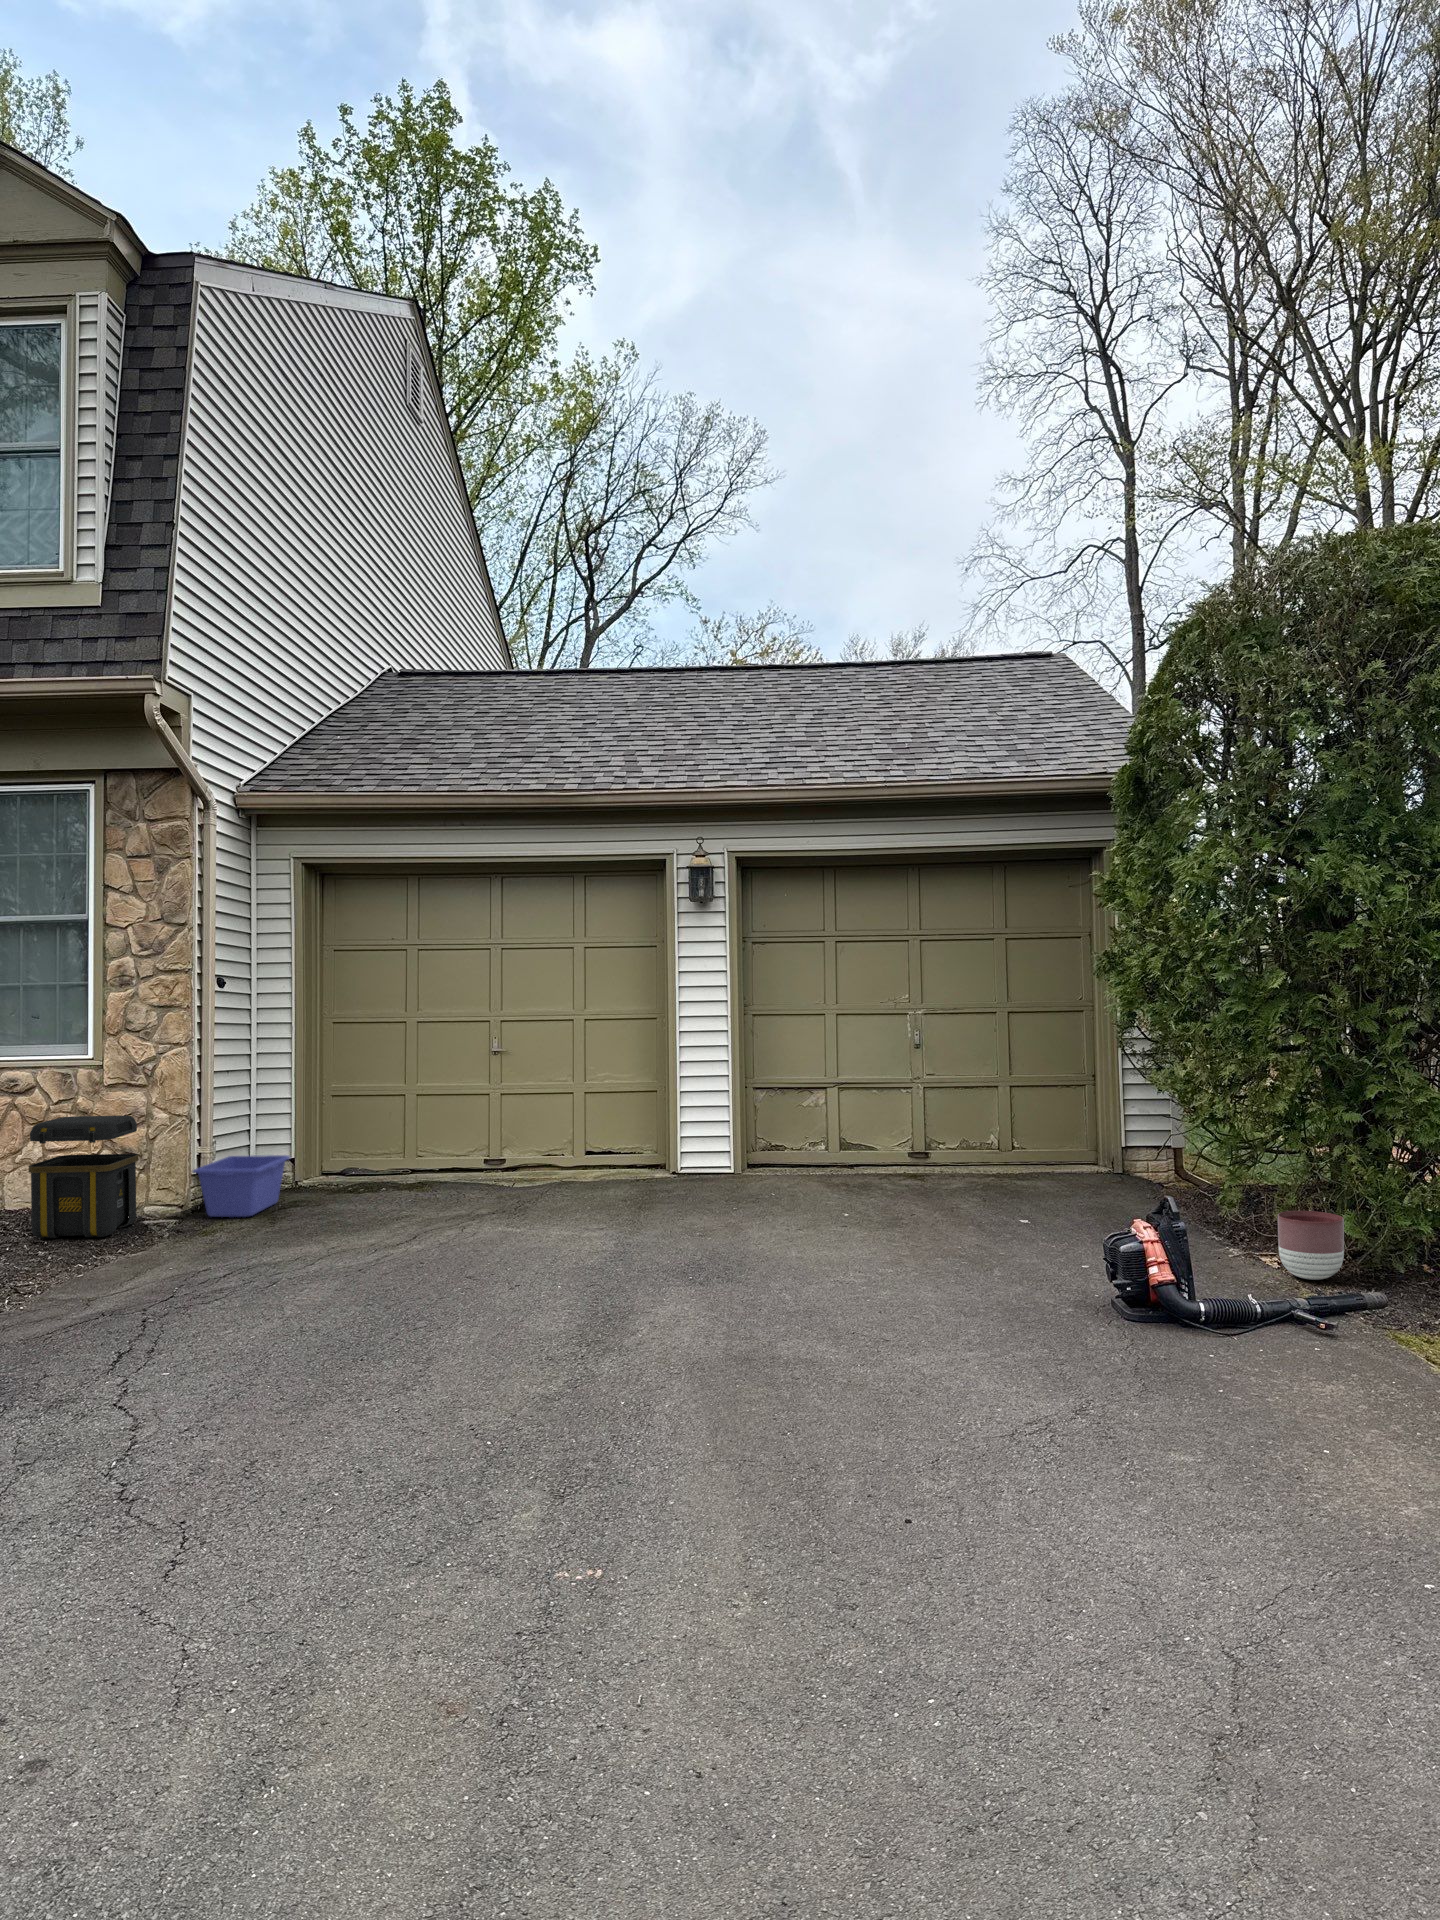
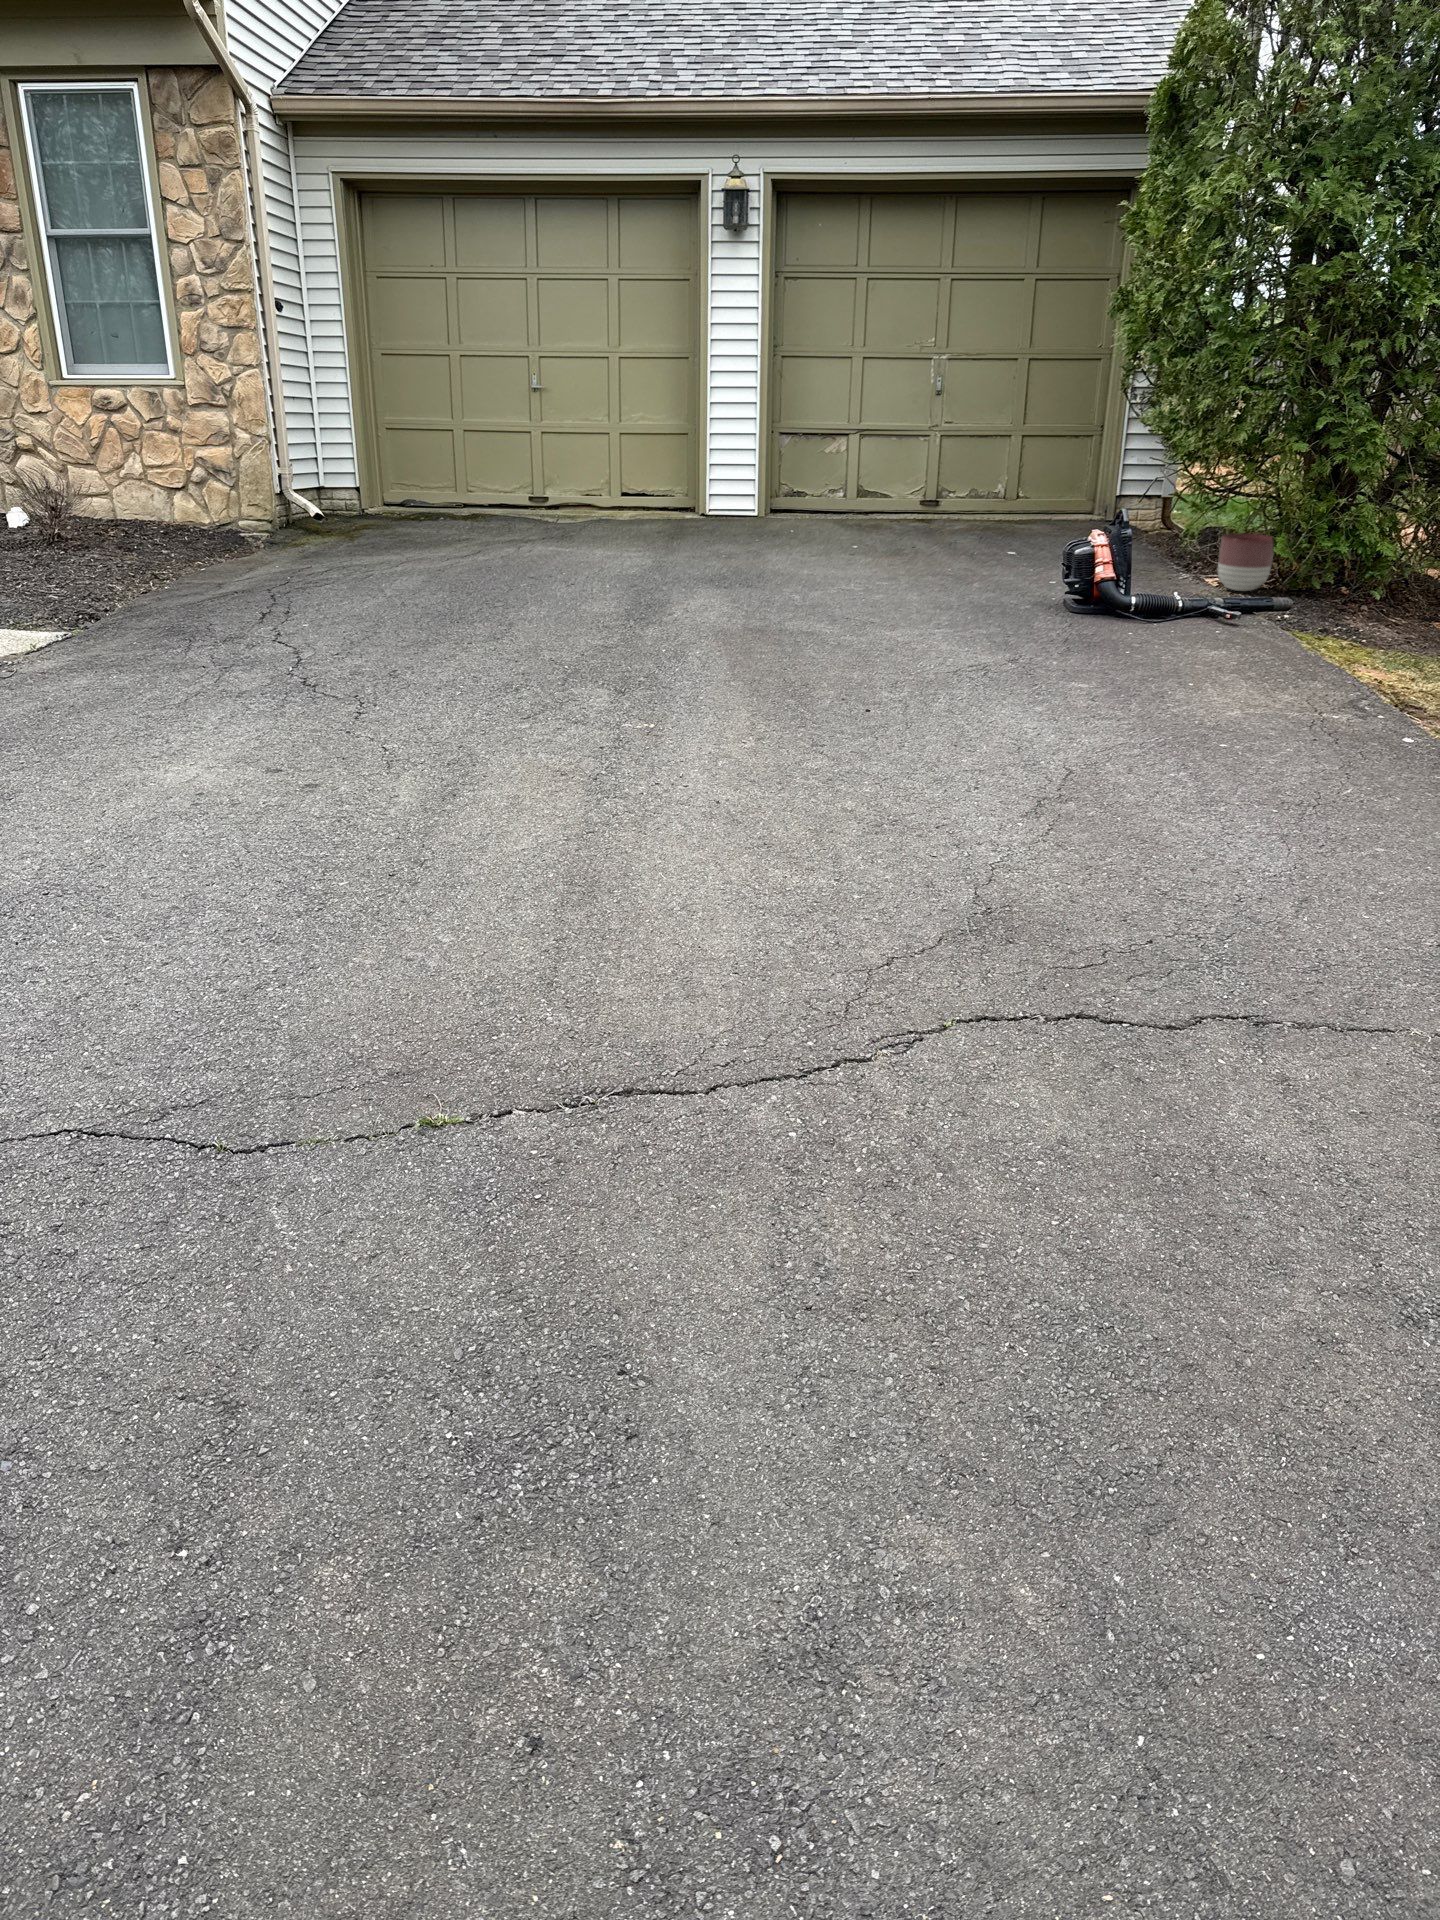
toolbox: present [28,1116,139,1238] -> none [136,434,234,544]
storage bin: present [193,1155,290,1217] -> none [278,479,359,532]

